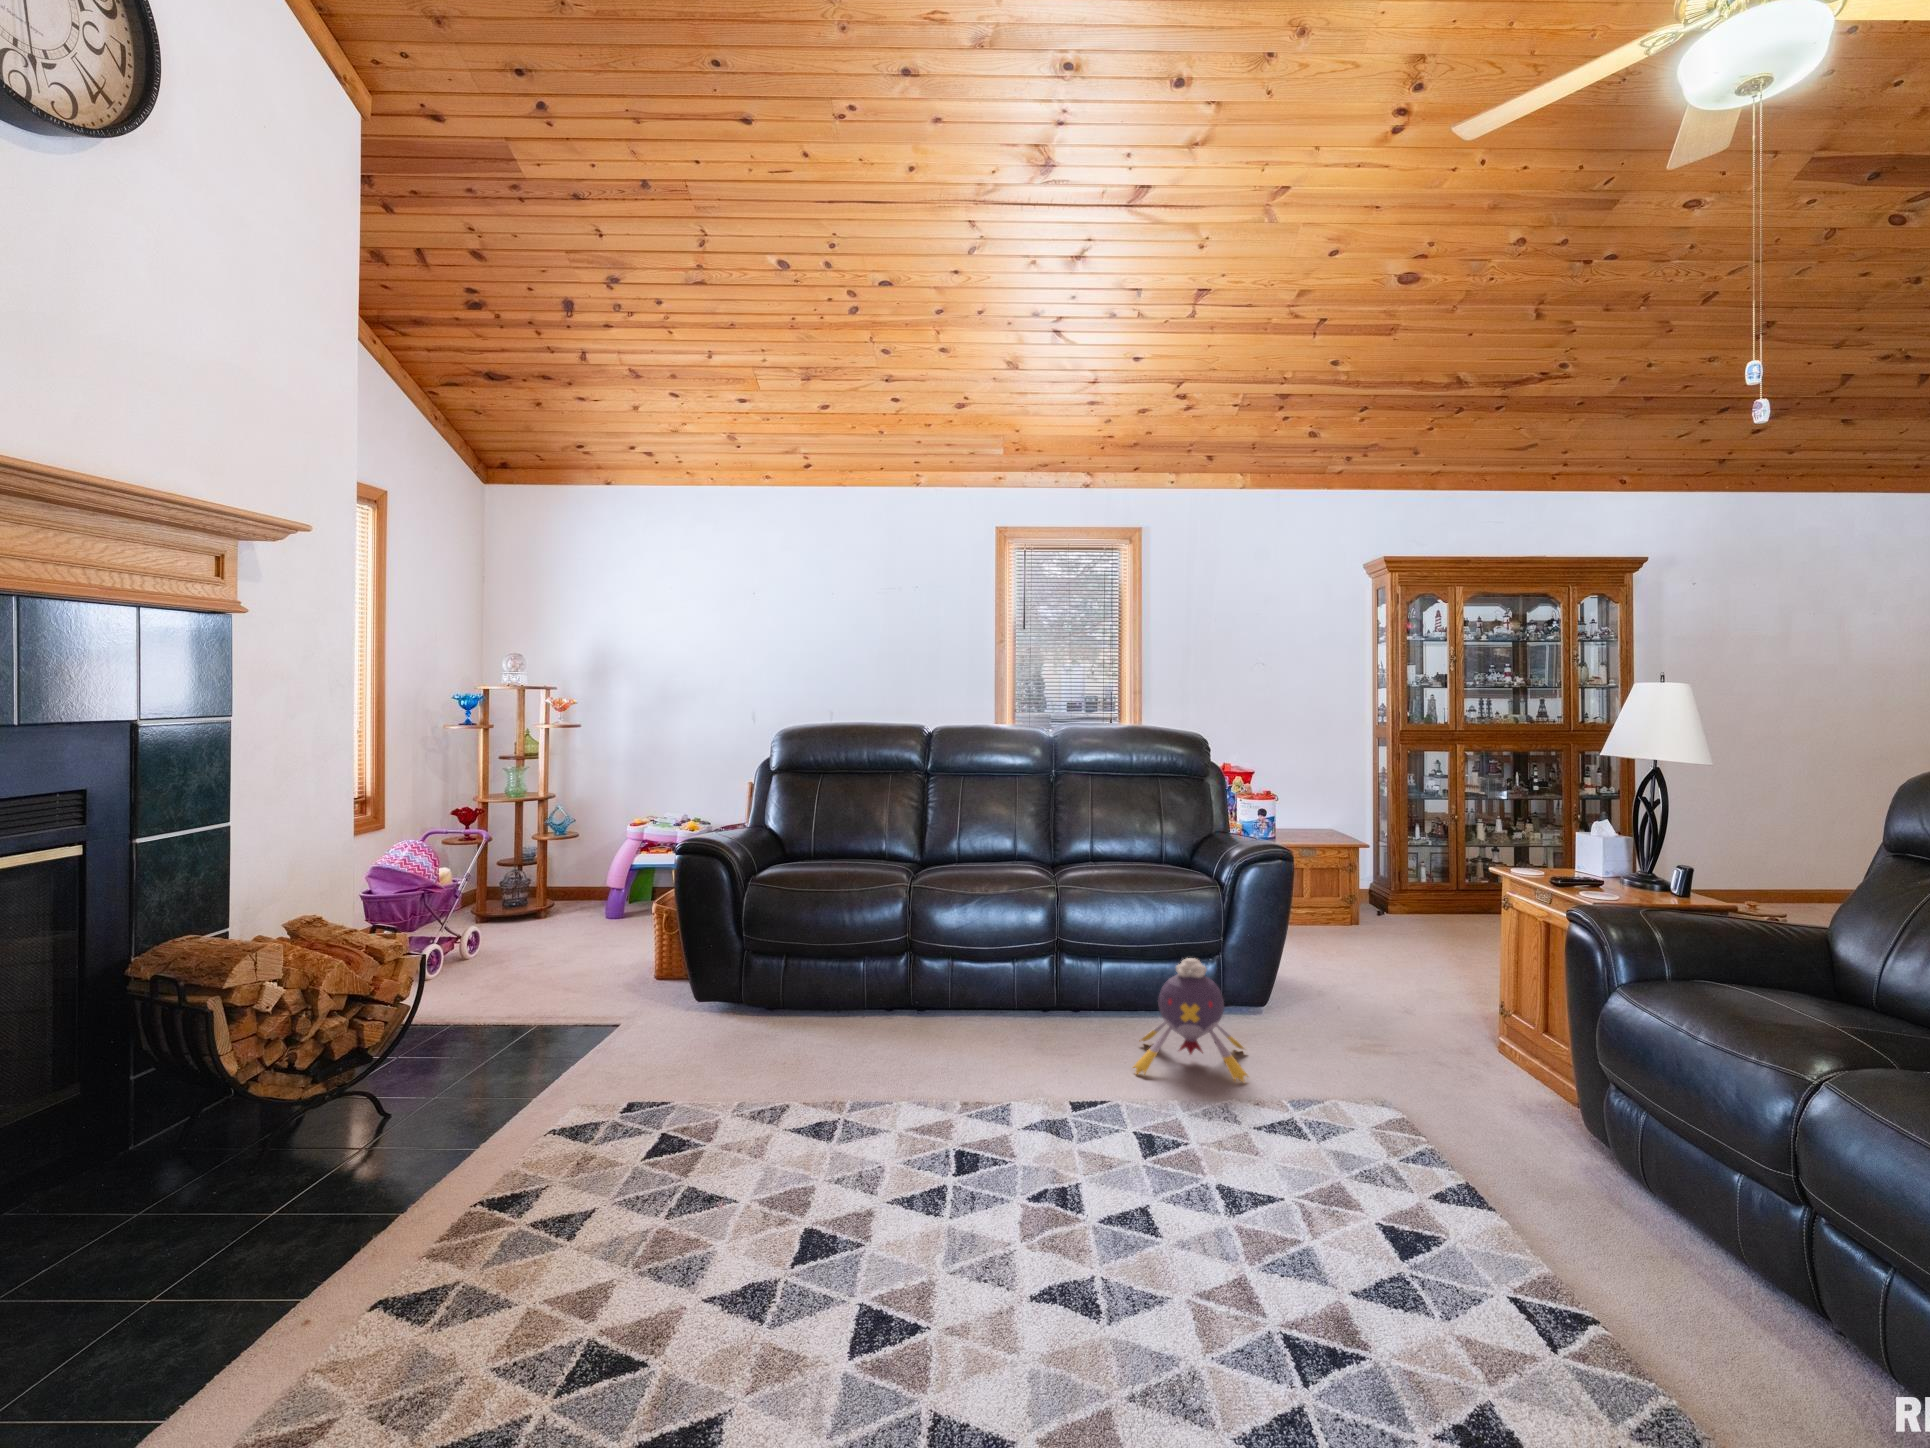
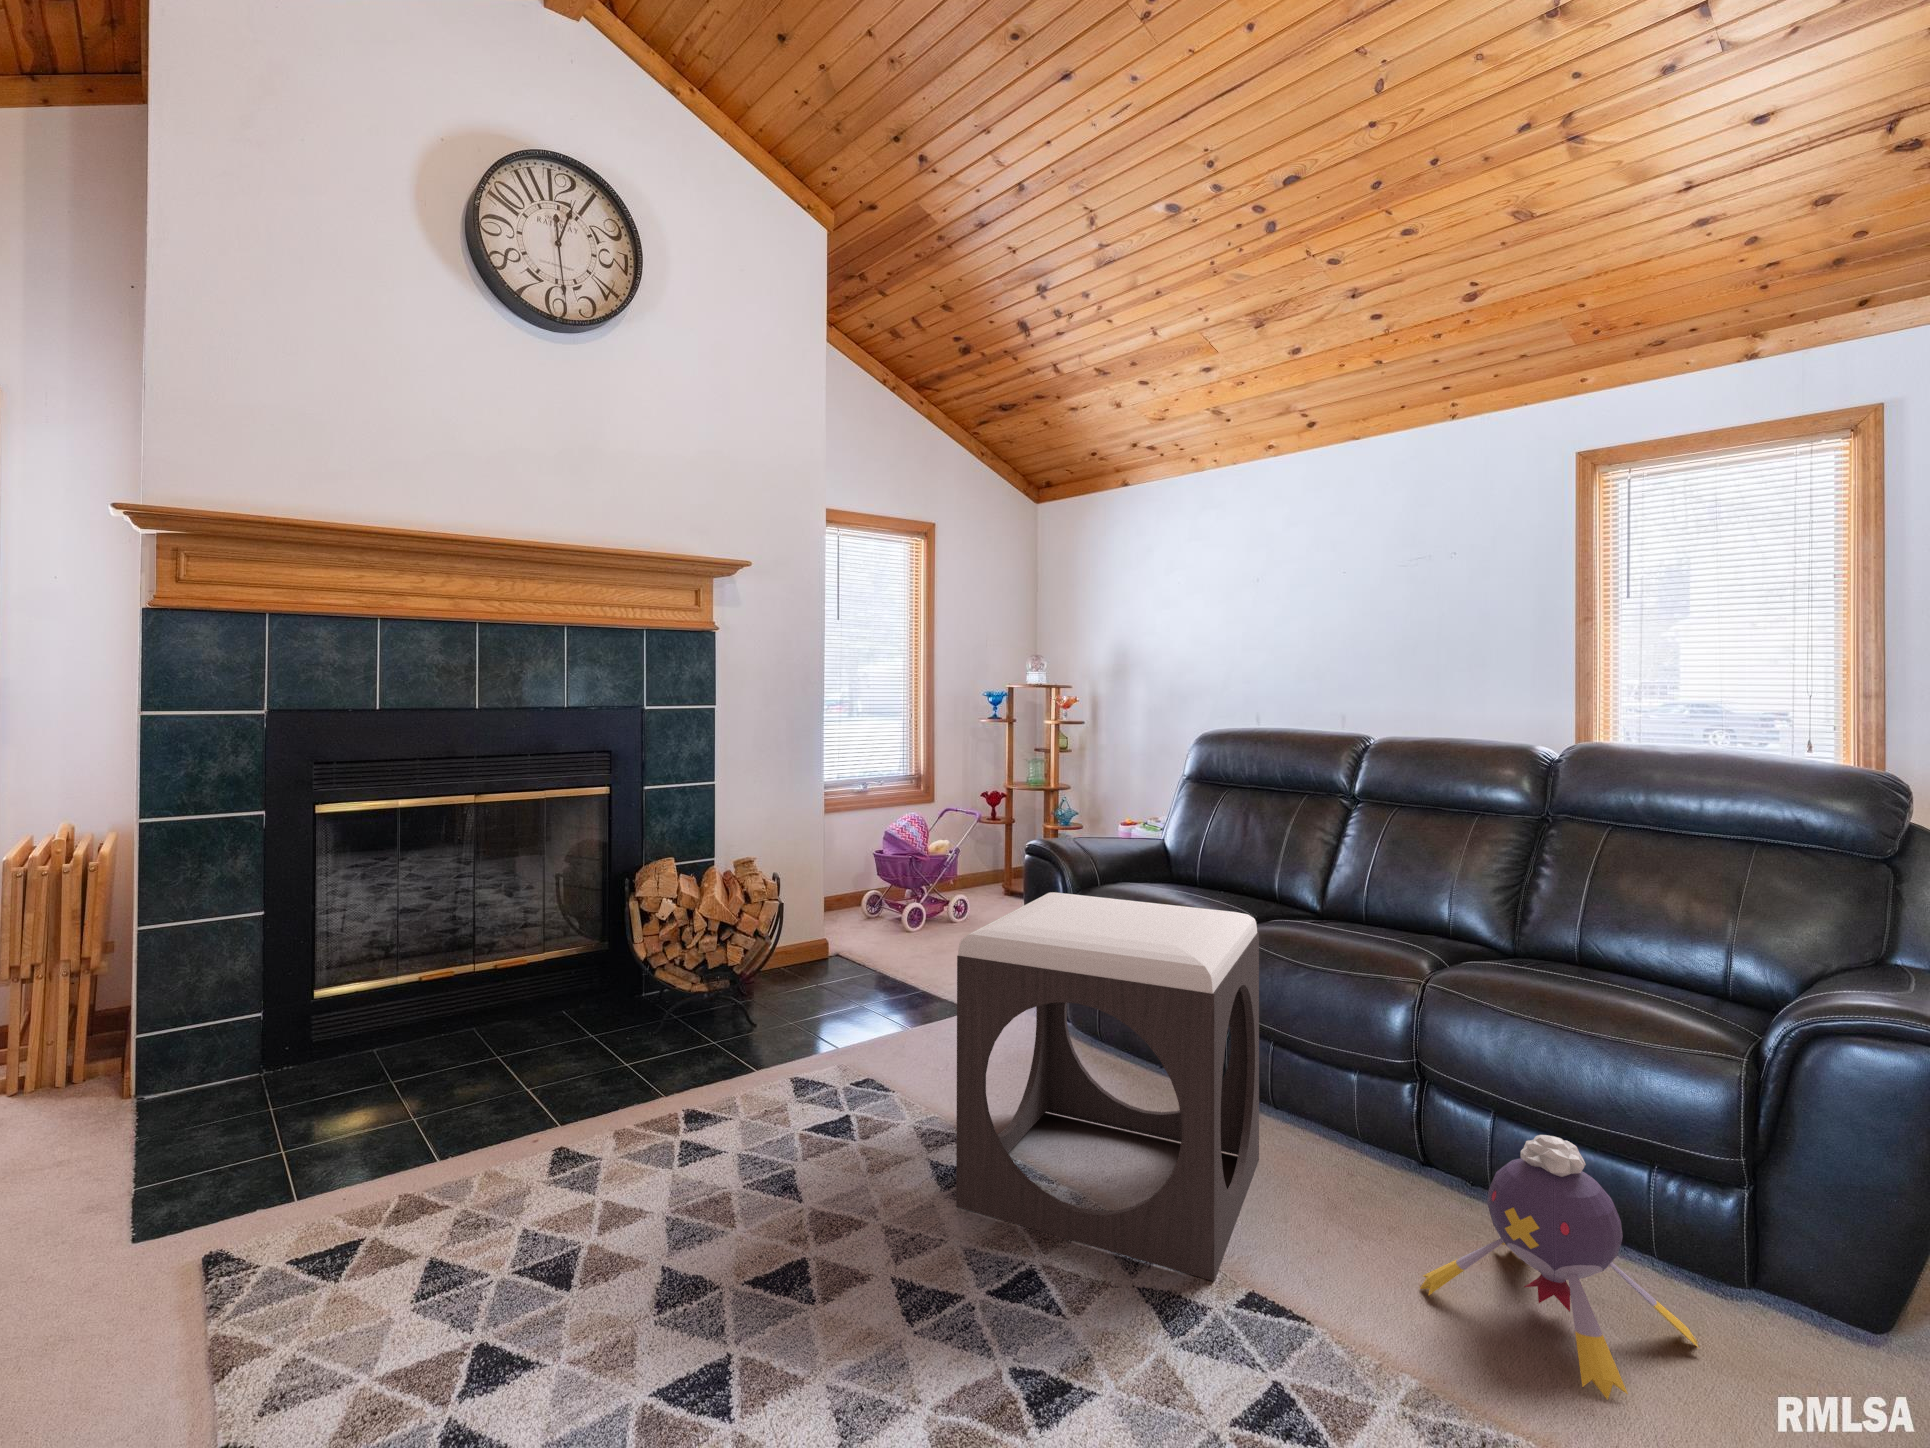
footstool: none [813,865,1054,1148] -> present [956,892,1259,1281]

